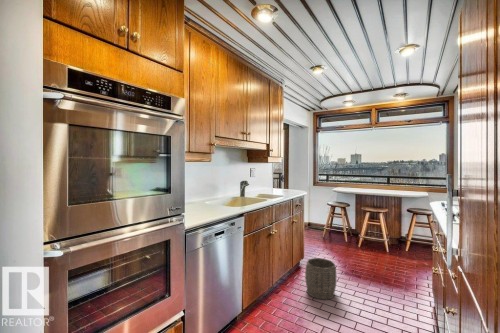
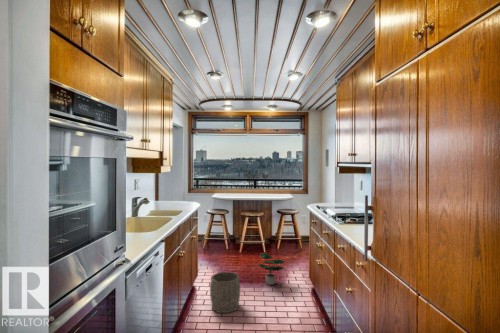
potted plant: none [365,249,399,286] -> present [258,253,284,285]

